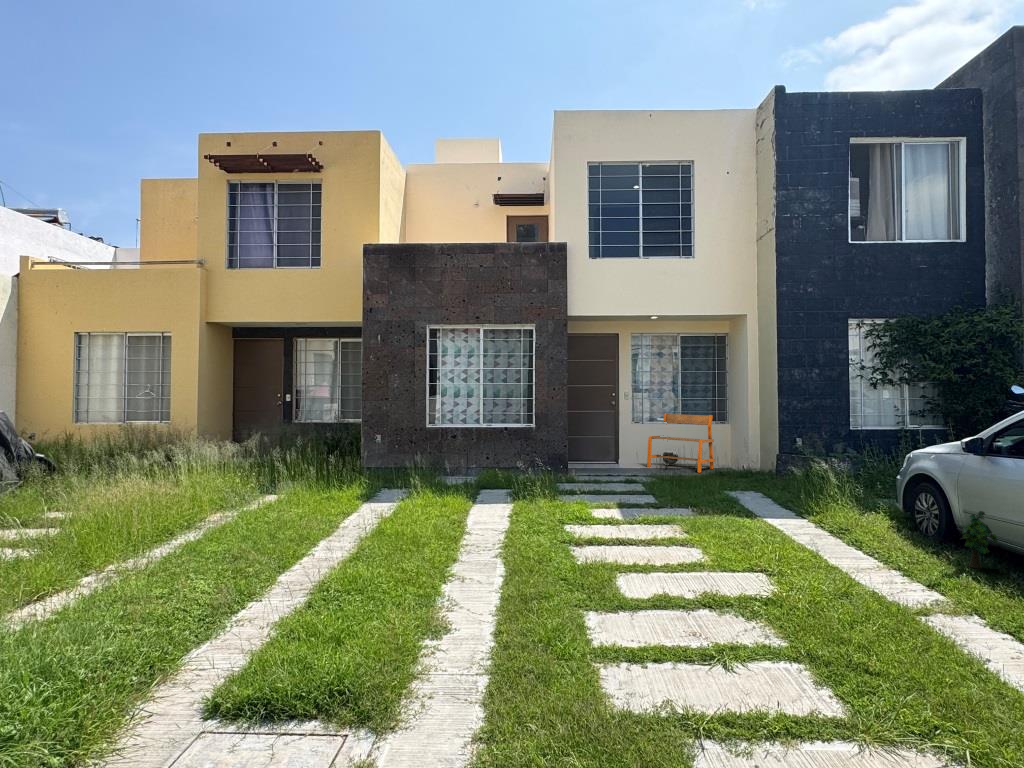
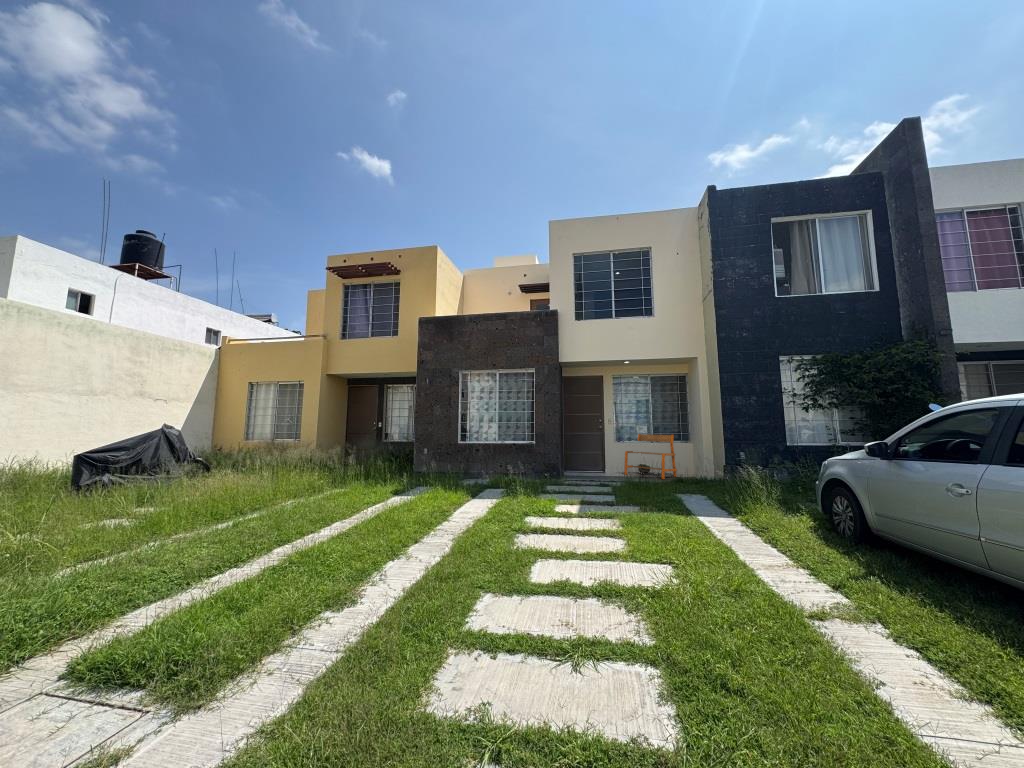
decorative plant: present [960,511,998,568] -> none [869,512,911,571]

